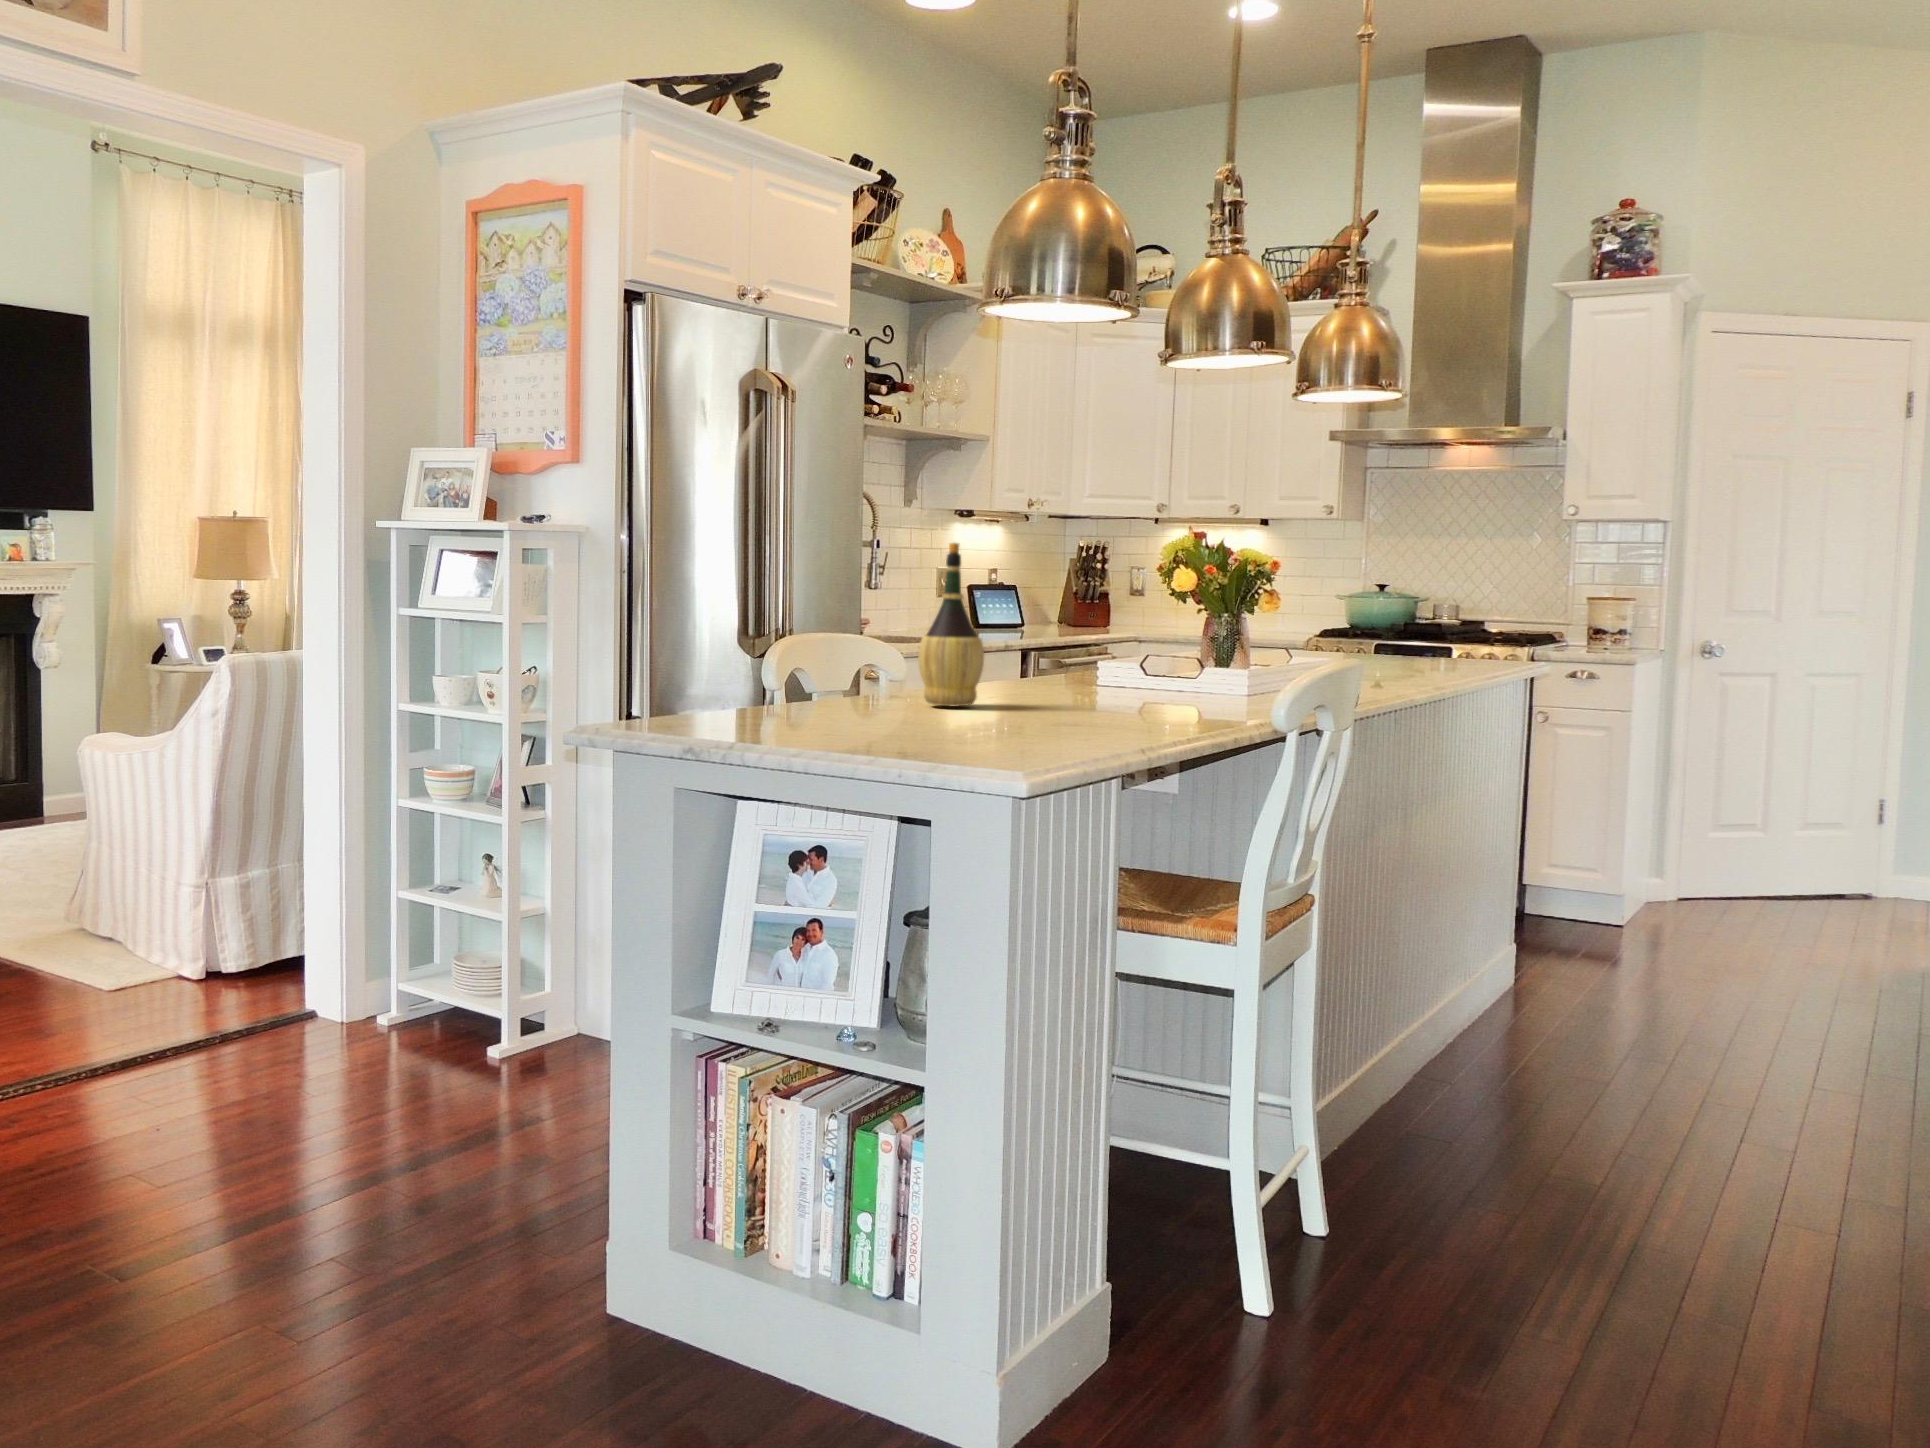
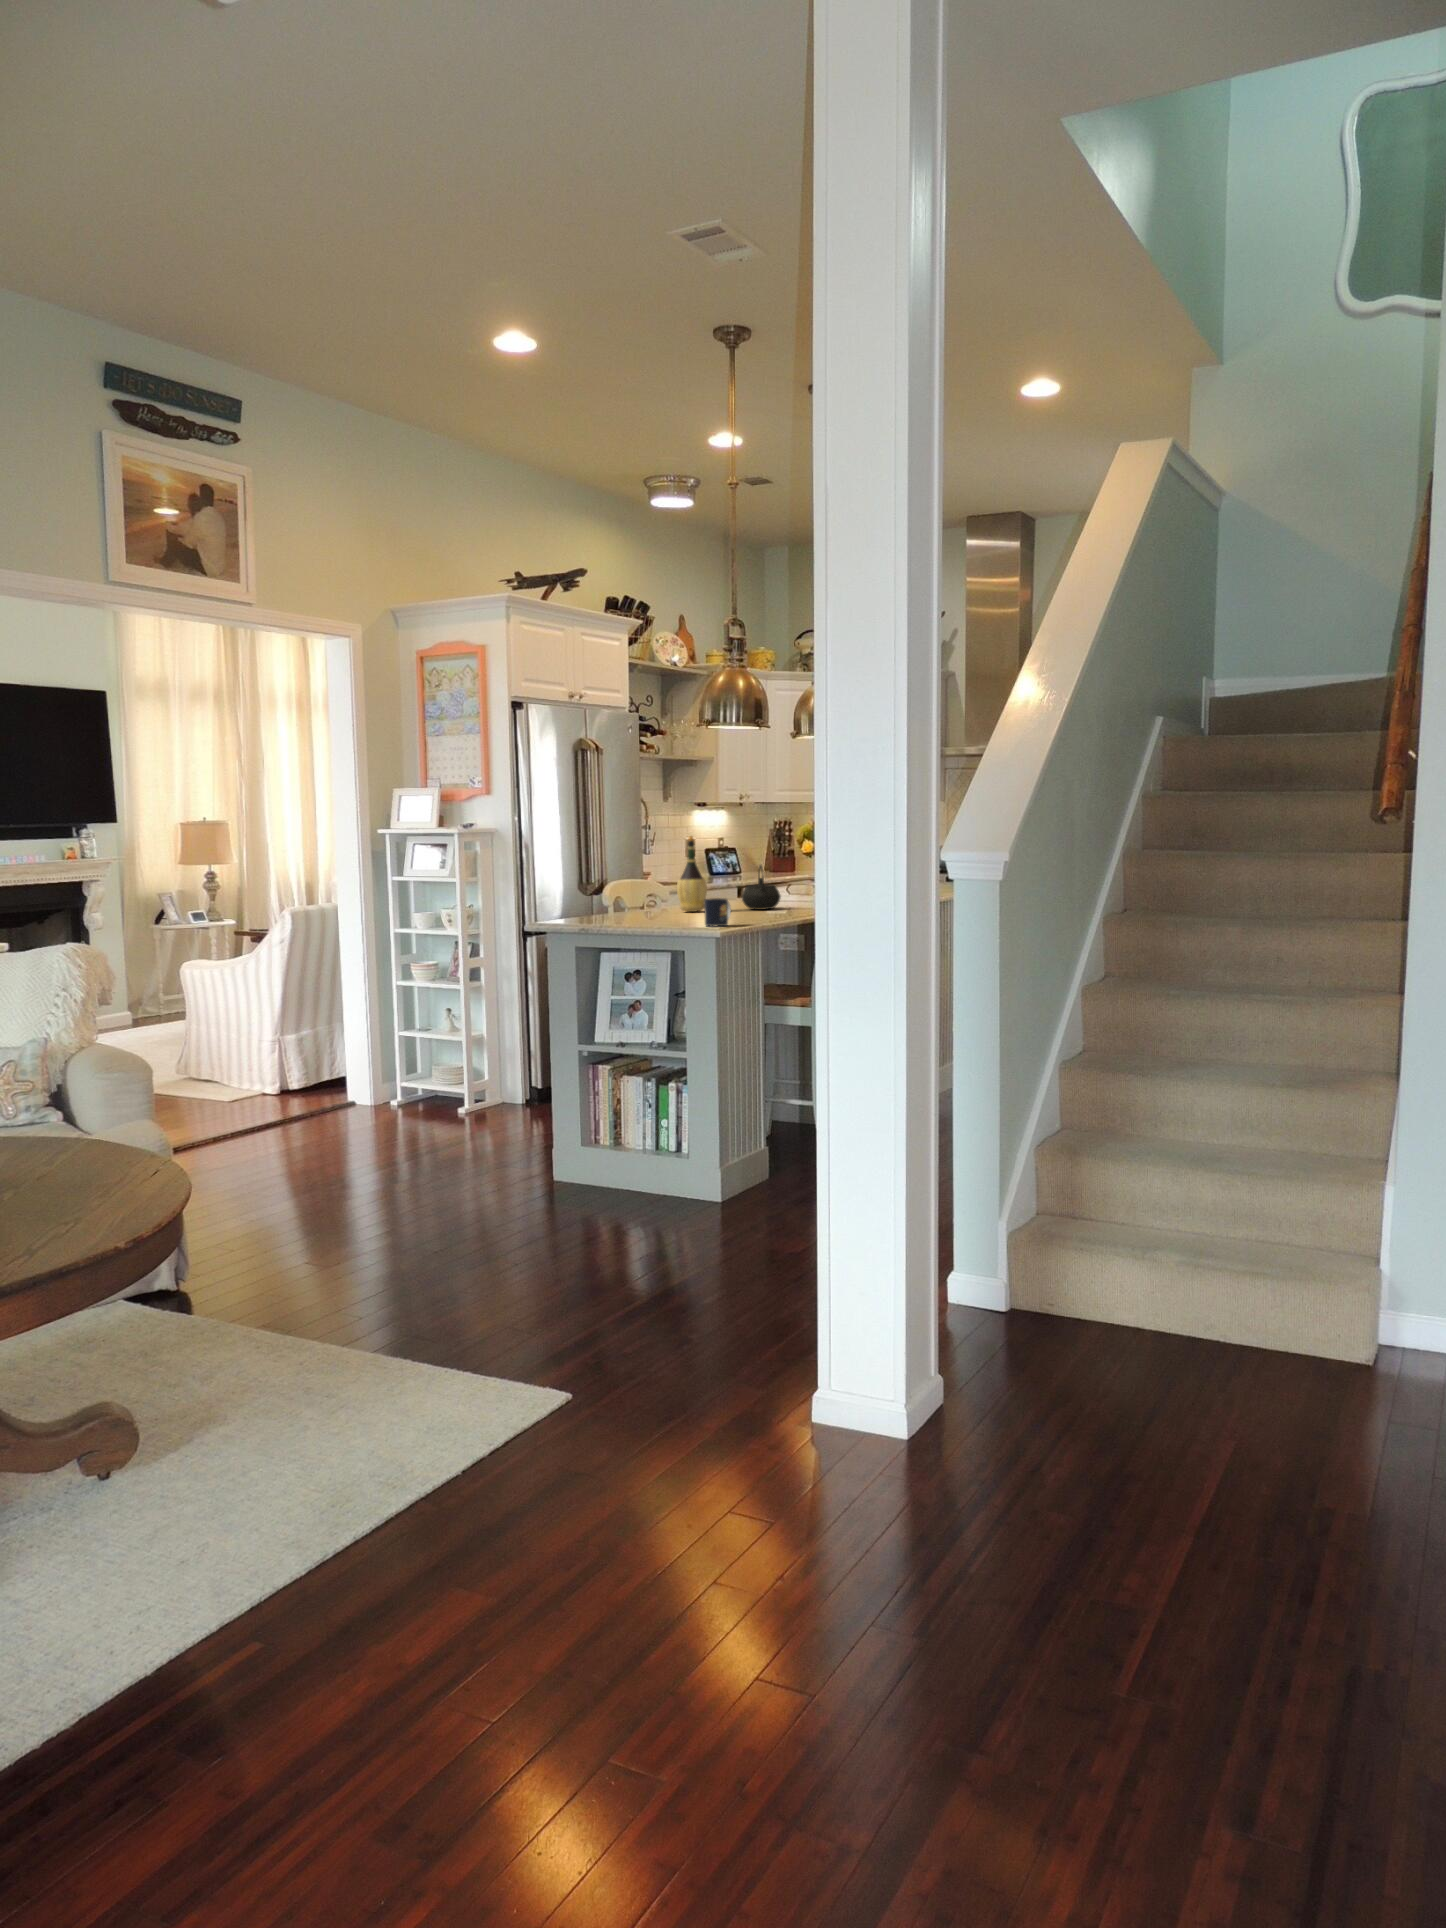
kettle: none [1058,609,1145,708] -> present [742,865,781,910]
mug: none [982,689,1048,760] -> present [704,898,731,926]

